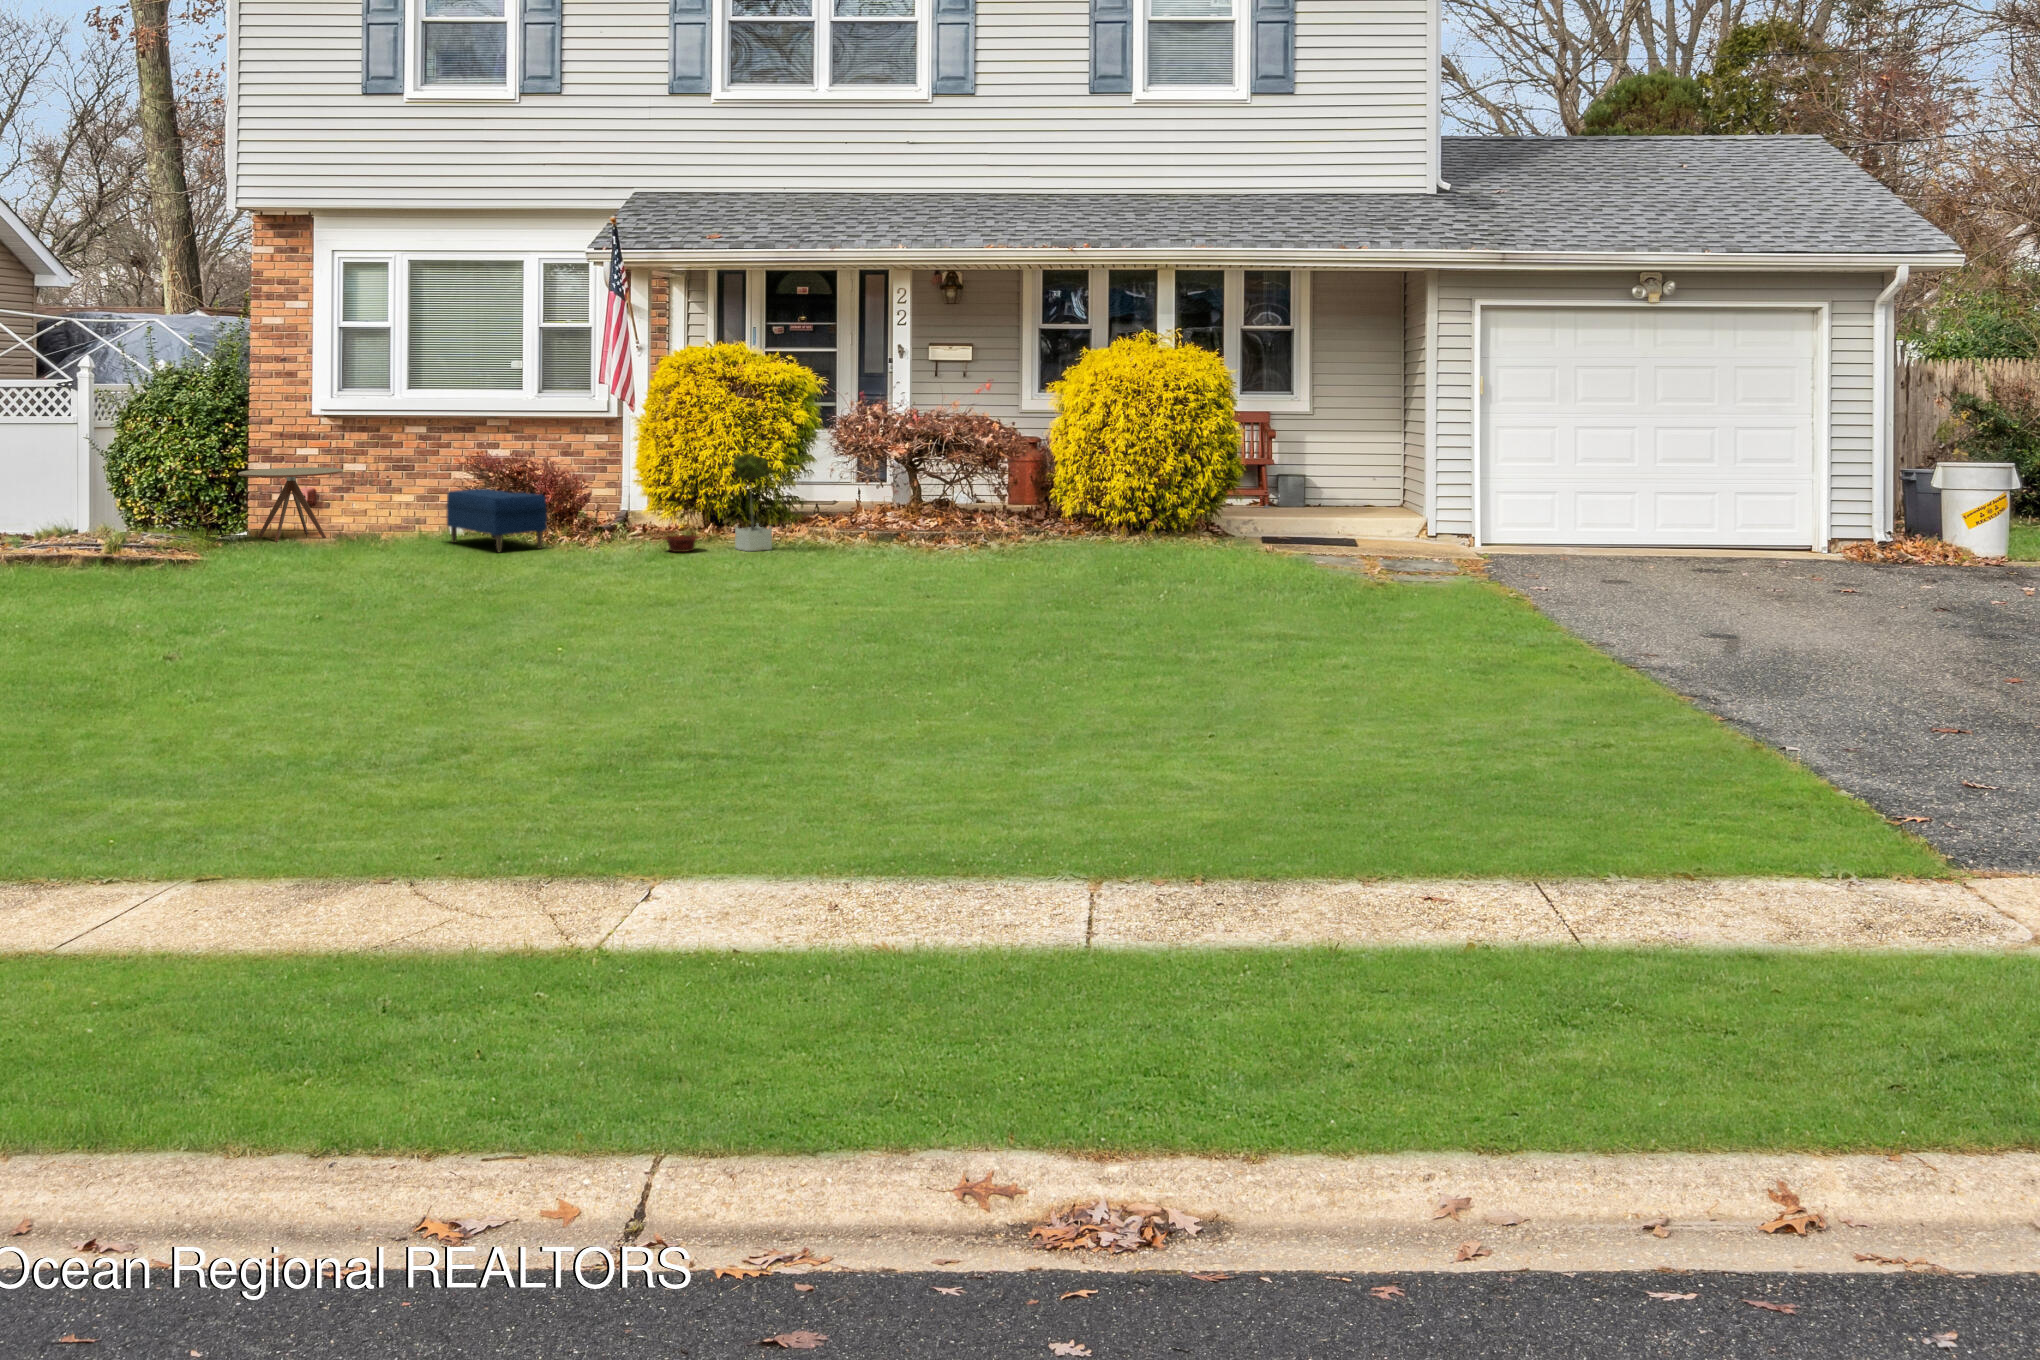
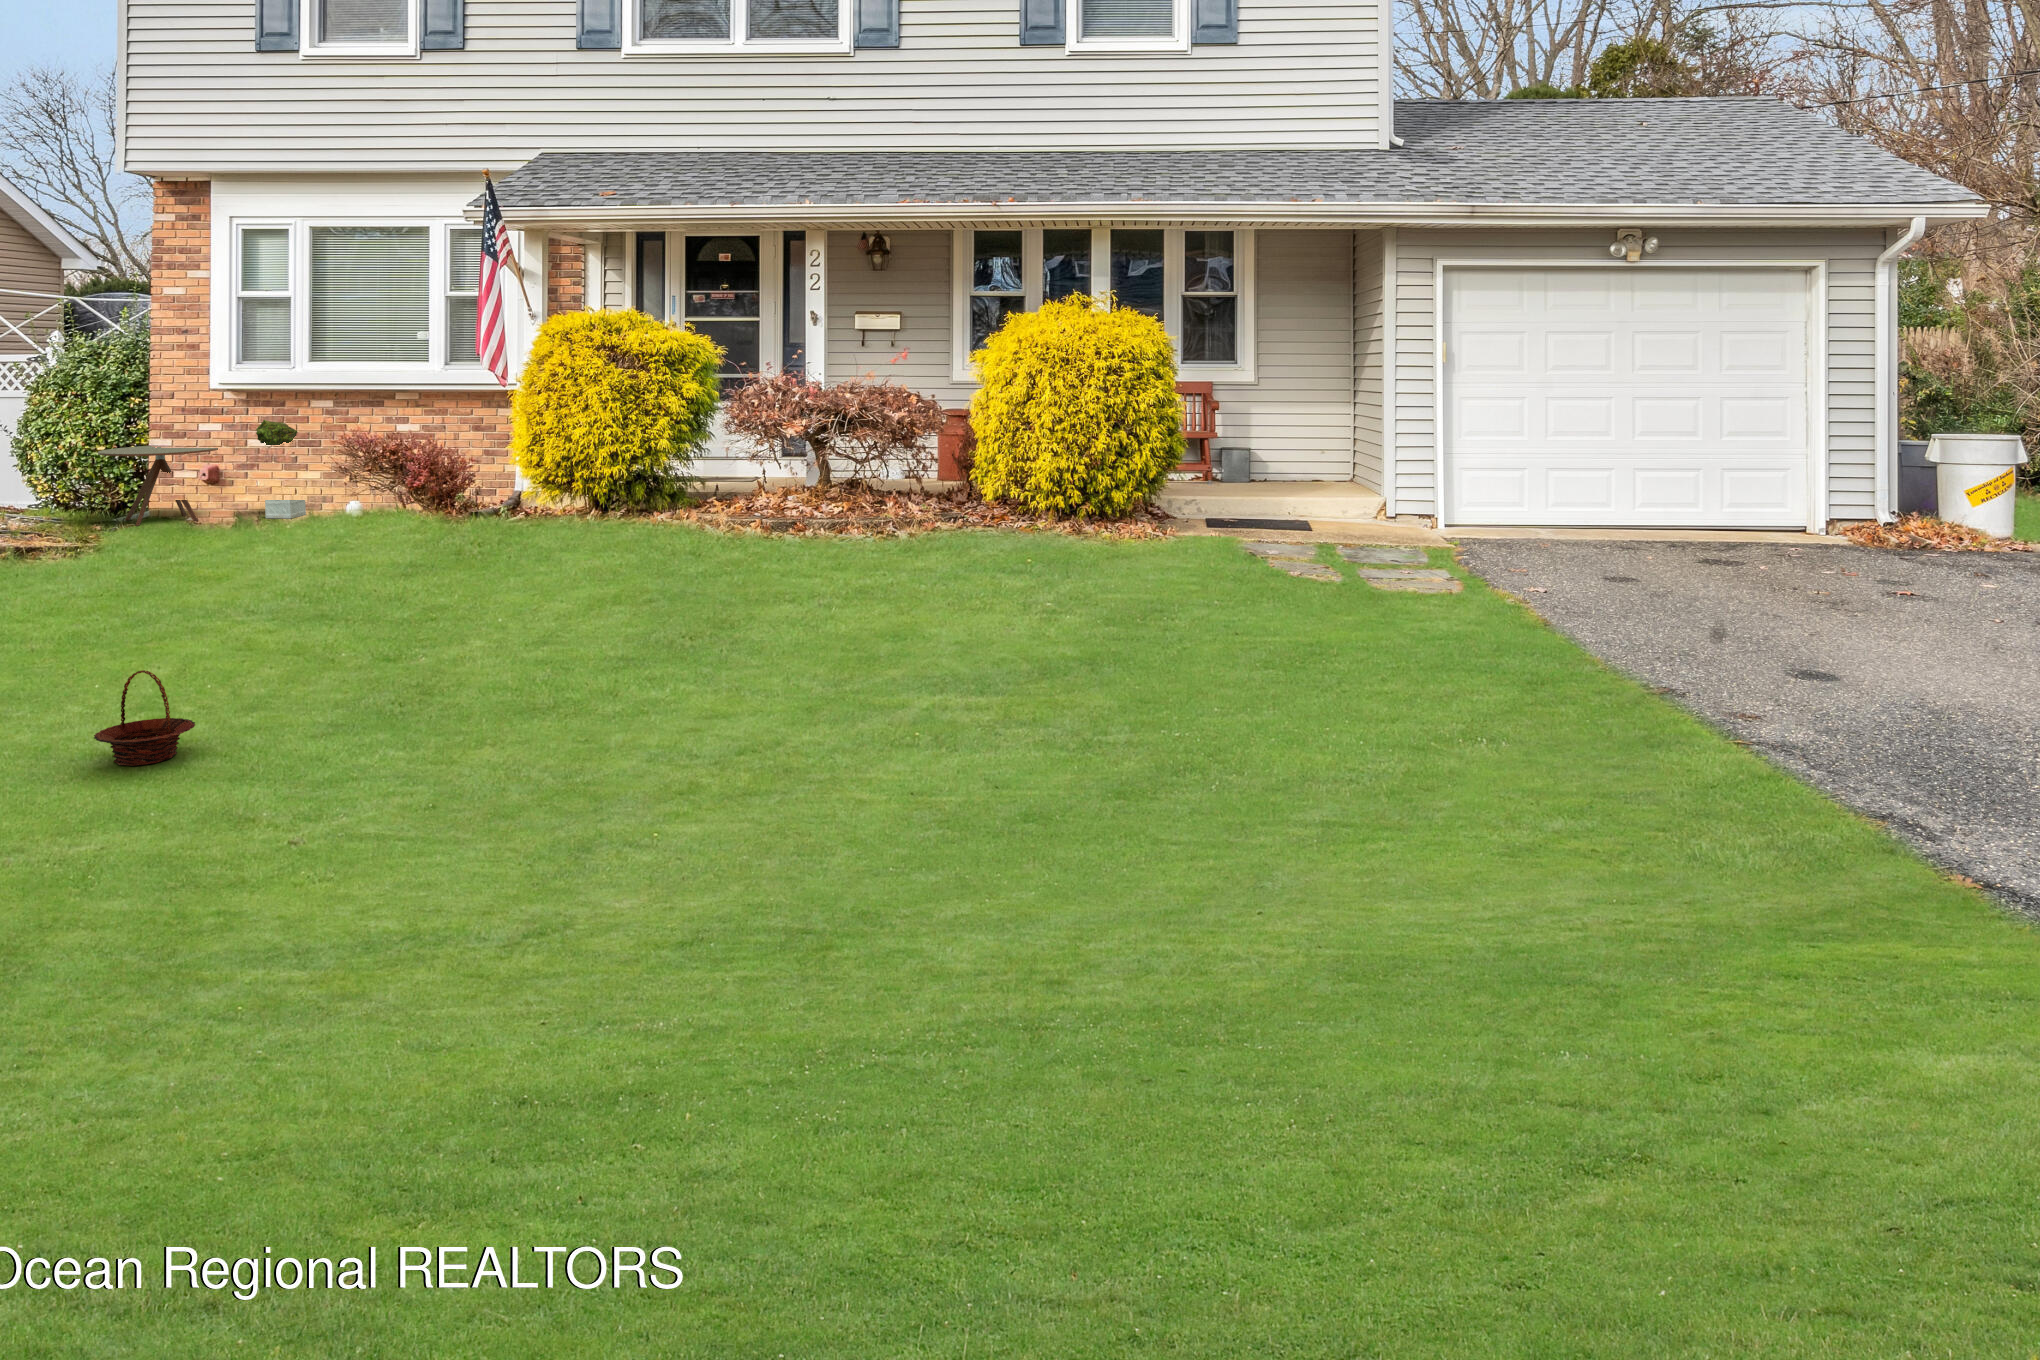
potted tree: present [733,454,772,551] -> present [256,420,306,518]
bench: present [446,488,547,552] -> none [319,467,419,540]
basket: present [663,526,700,552] -> present [94,670,195,766]

